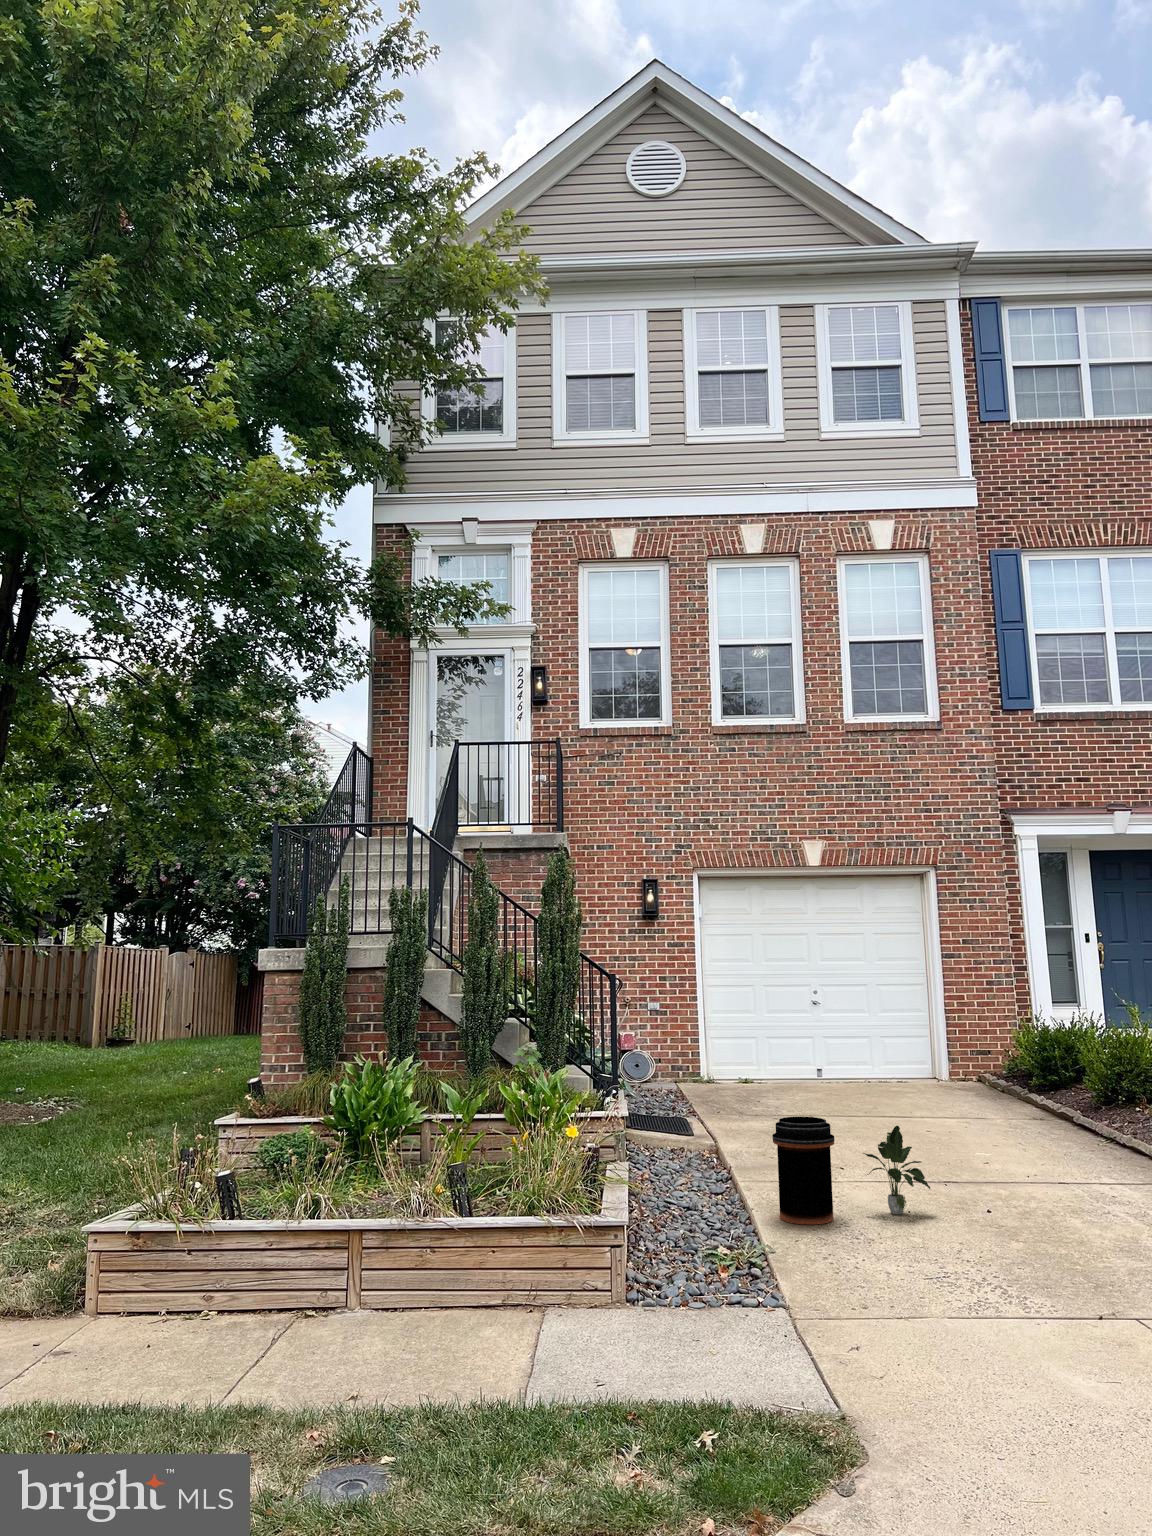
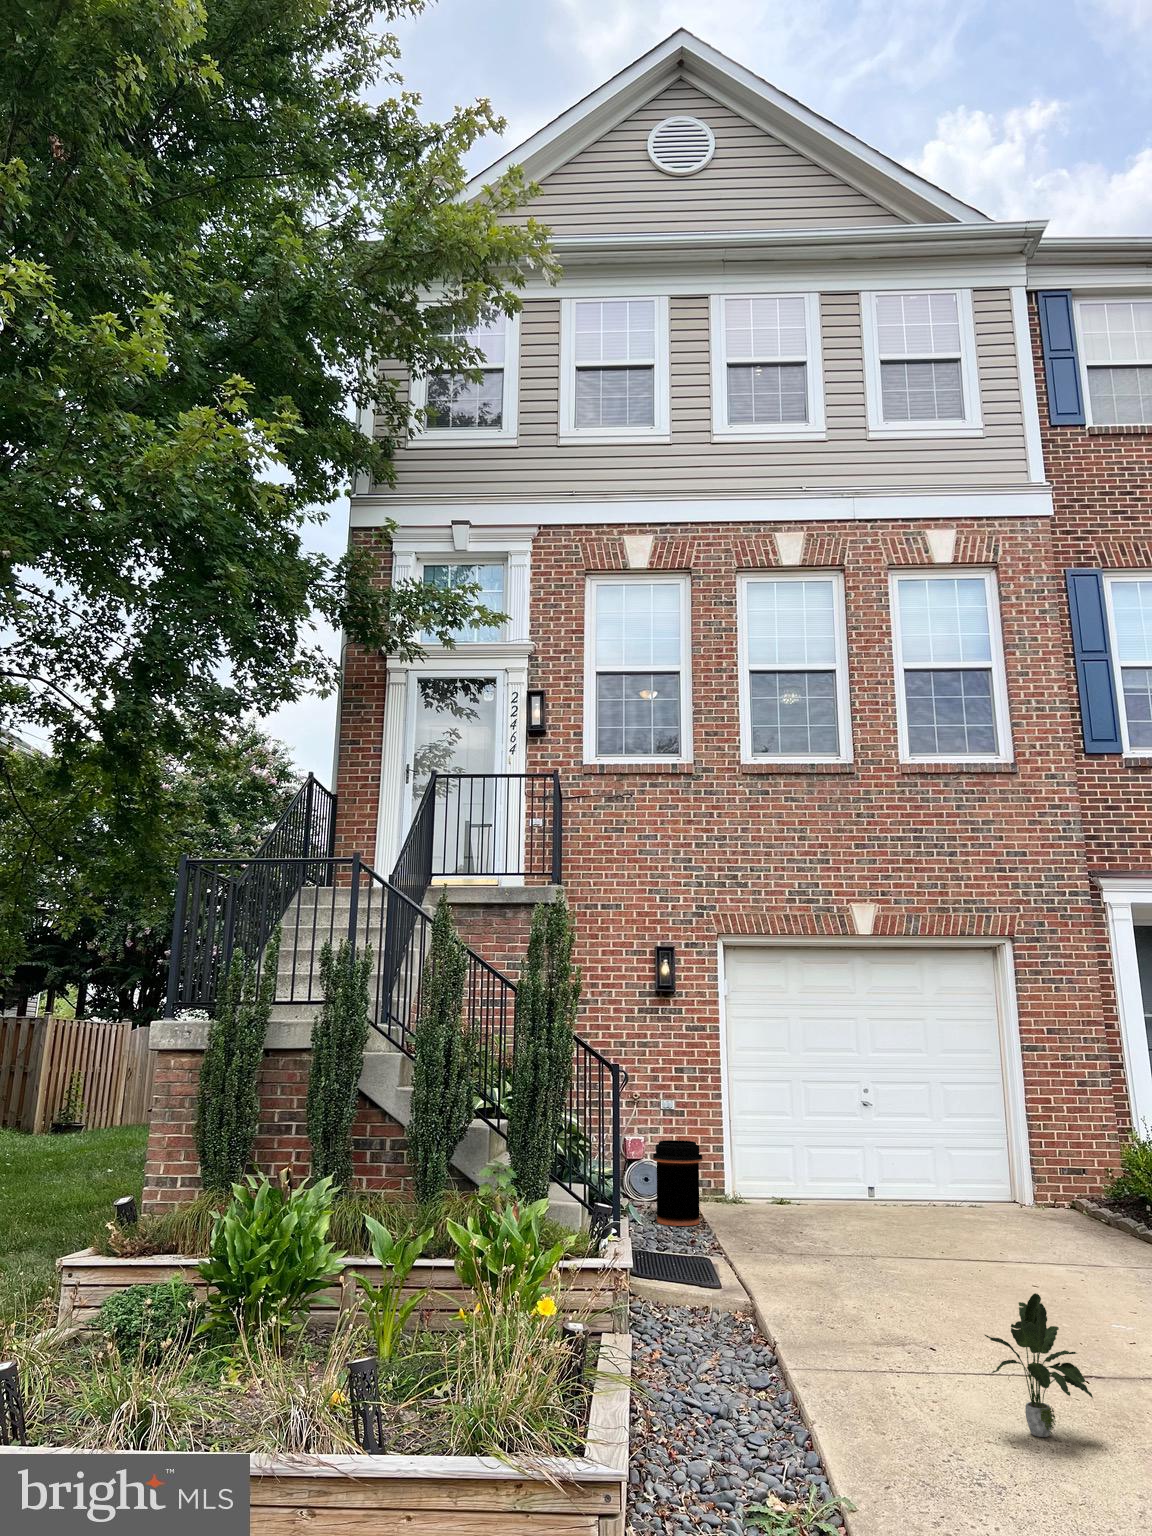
trash can: present [772,1117,834,1225] -> present [653,1140,702,1226]

